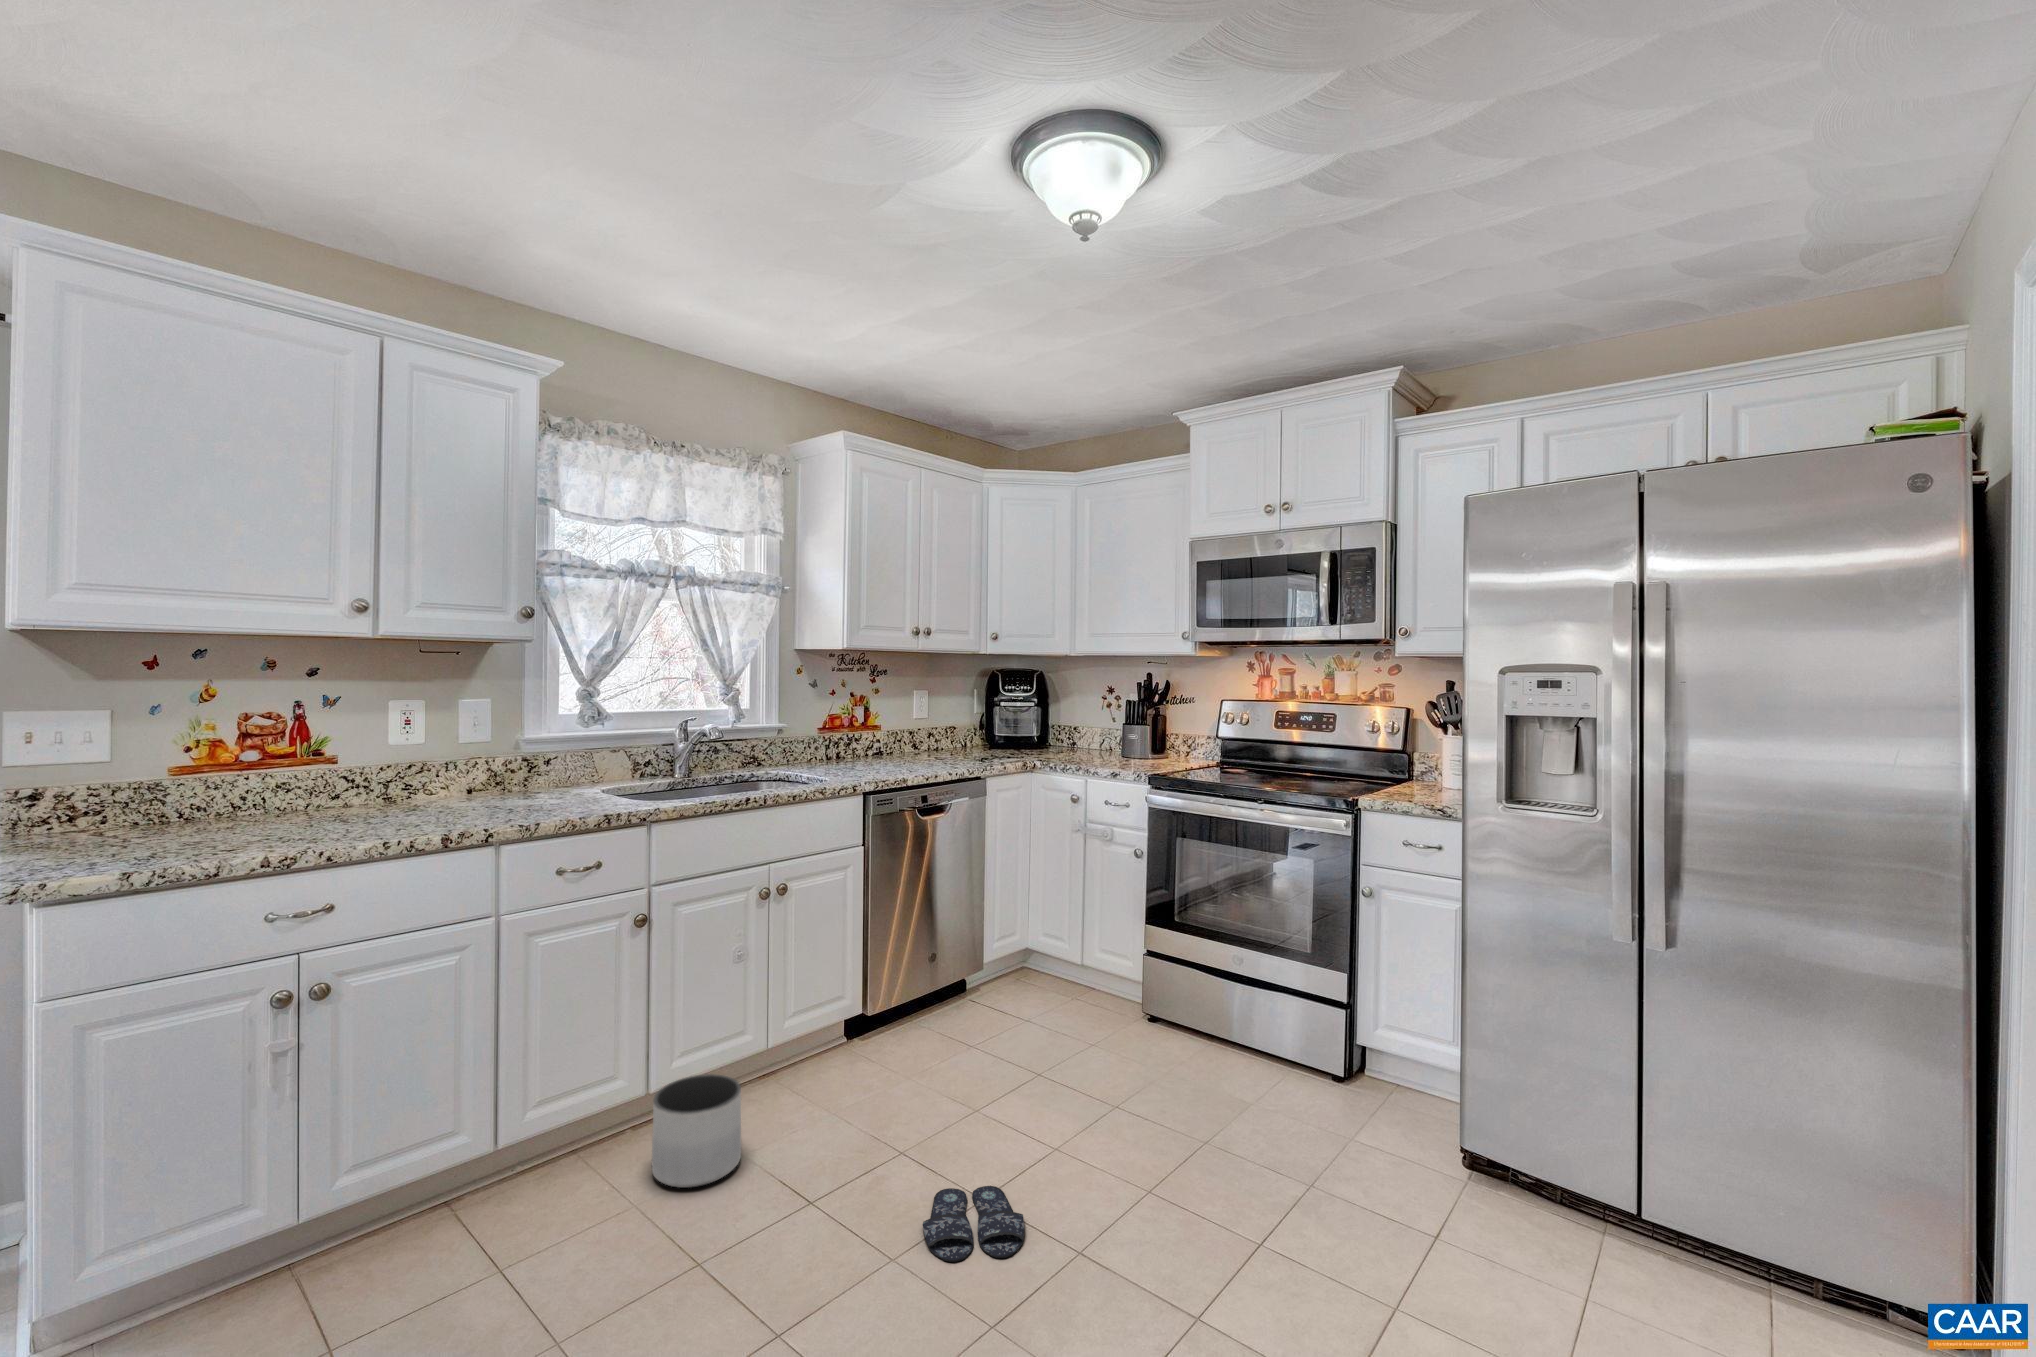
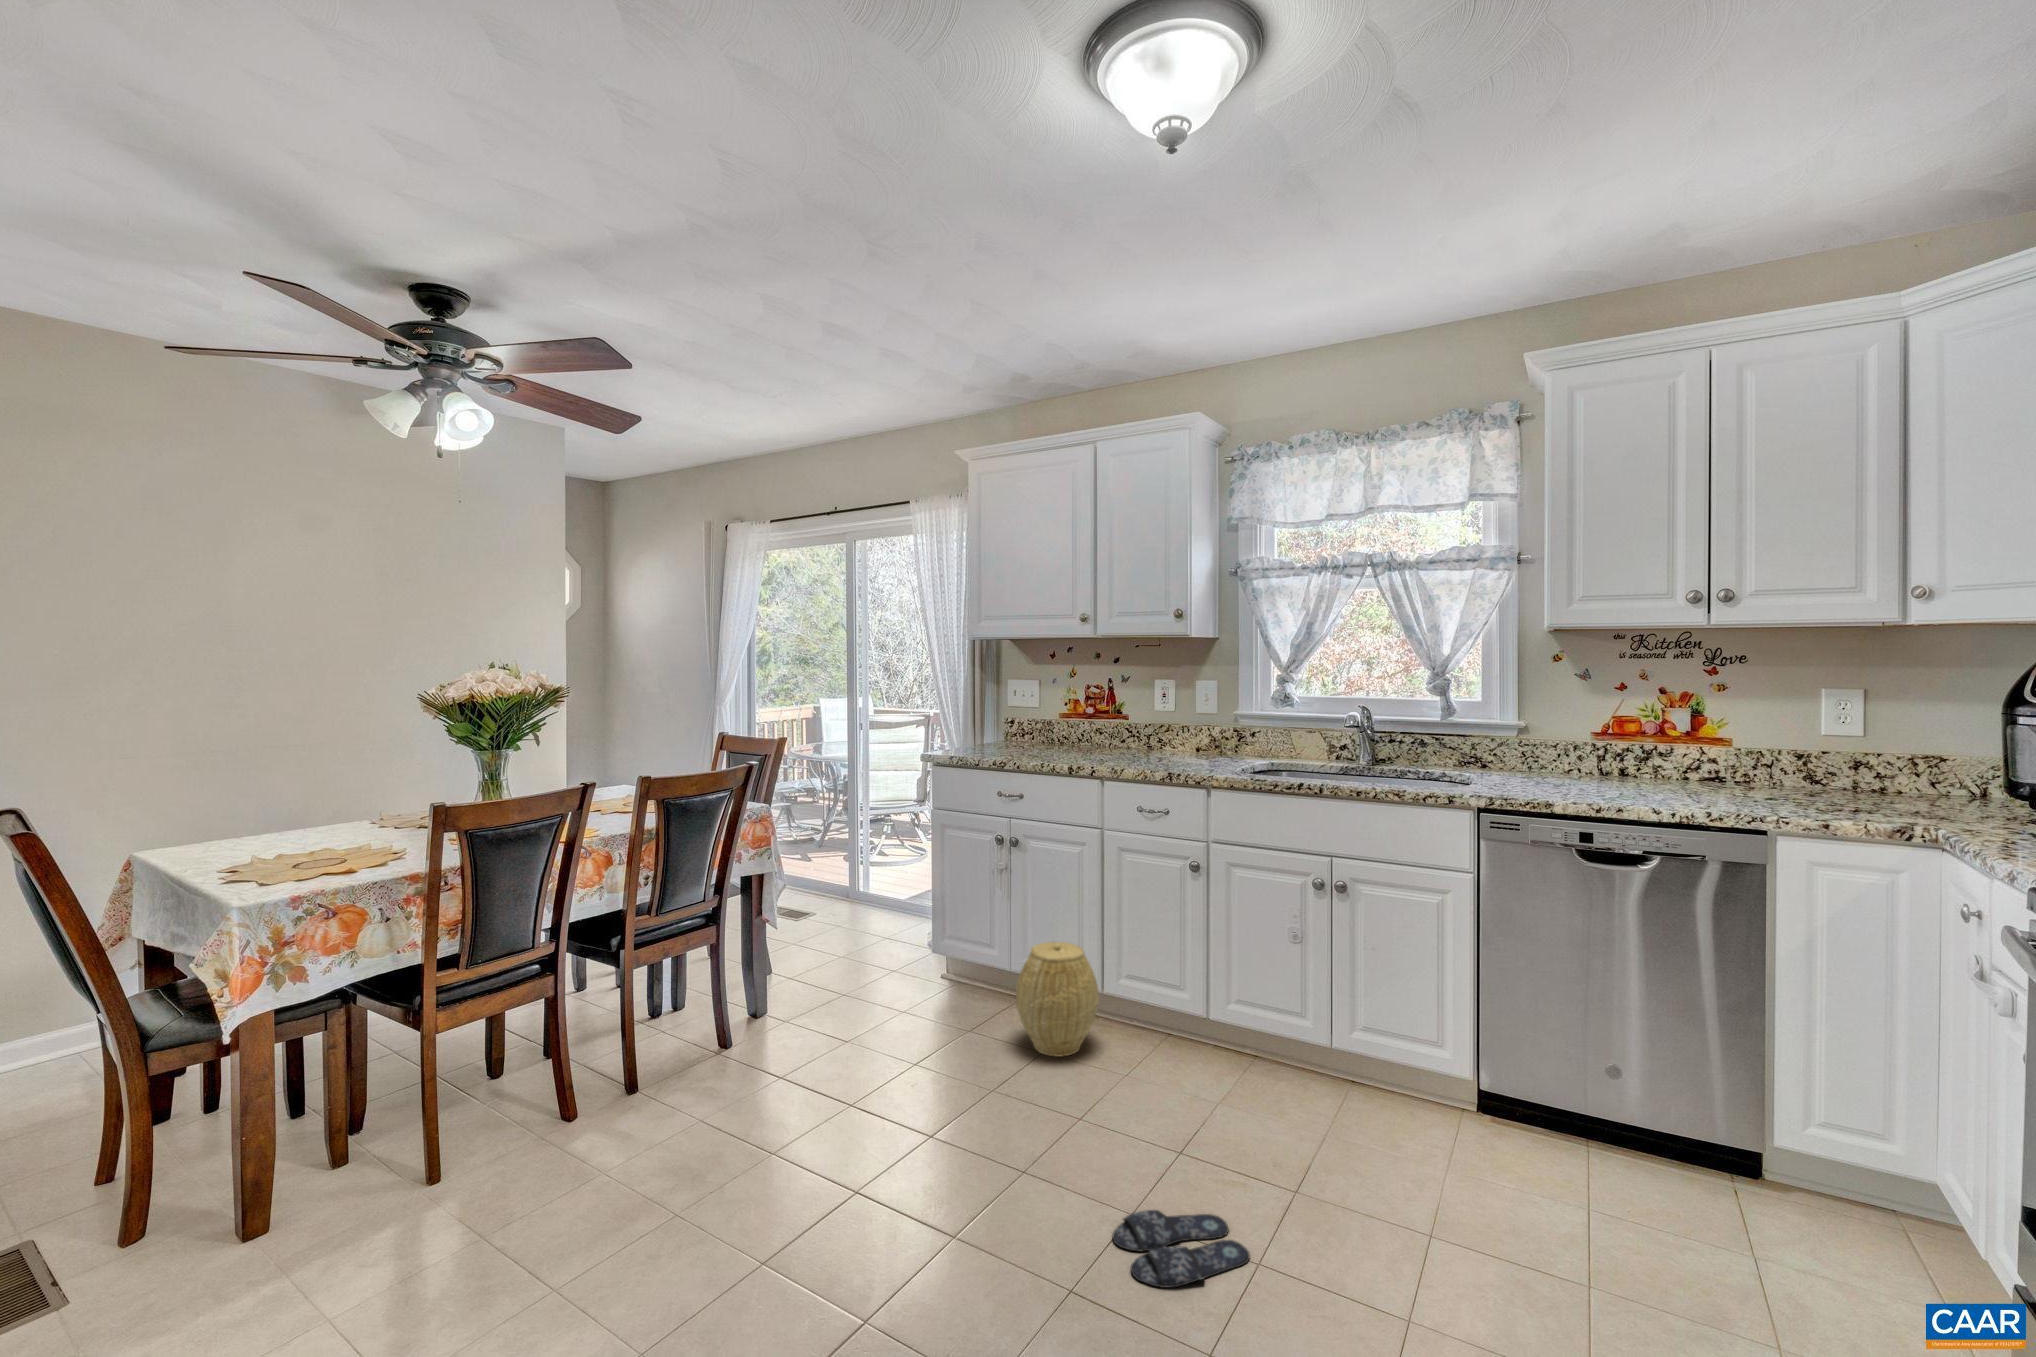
planter: present [652,1074,741,1188] -> none [1138,1005,1211,1097]
woven basket: none [447,1085,587,1267] -> present [1016,942,1099,1057]

